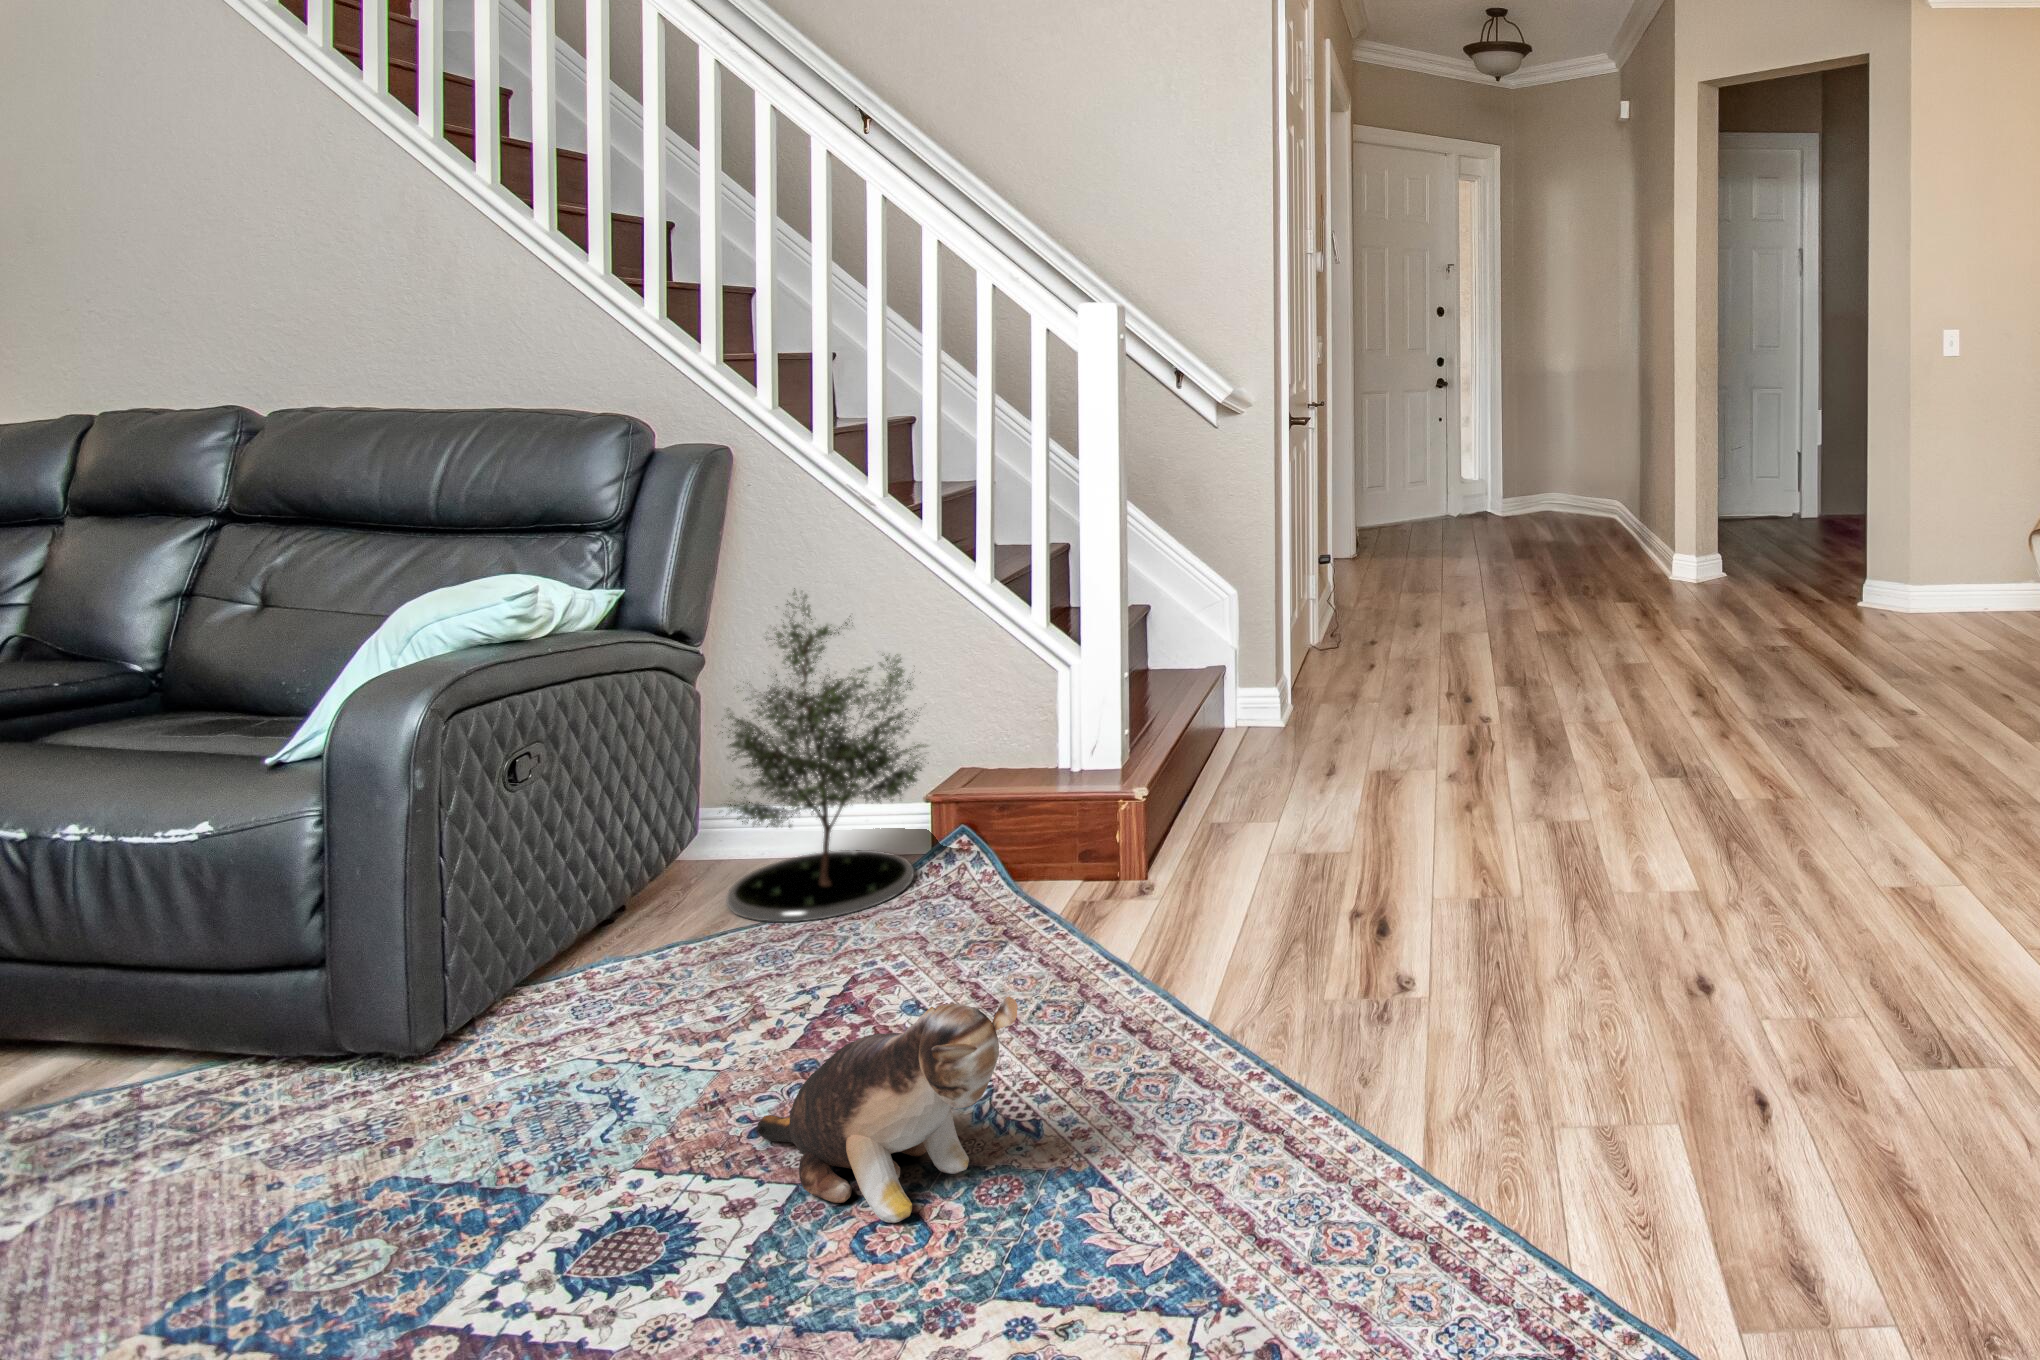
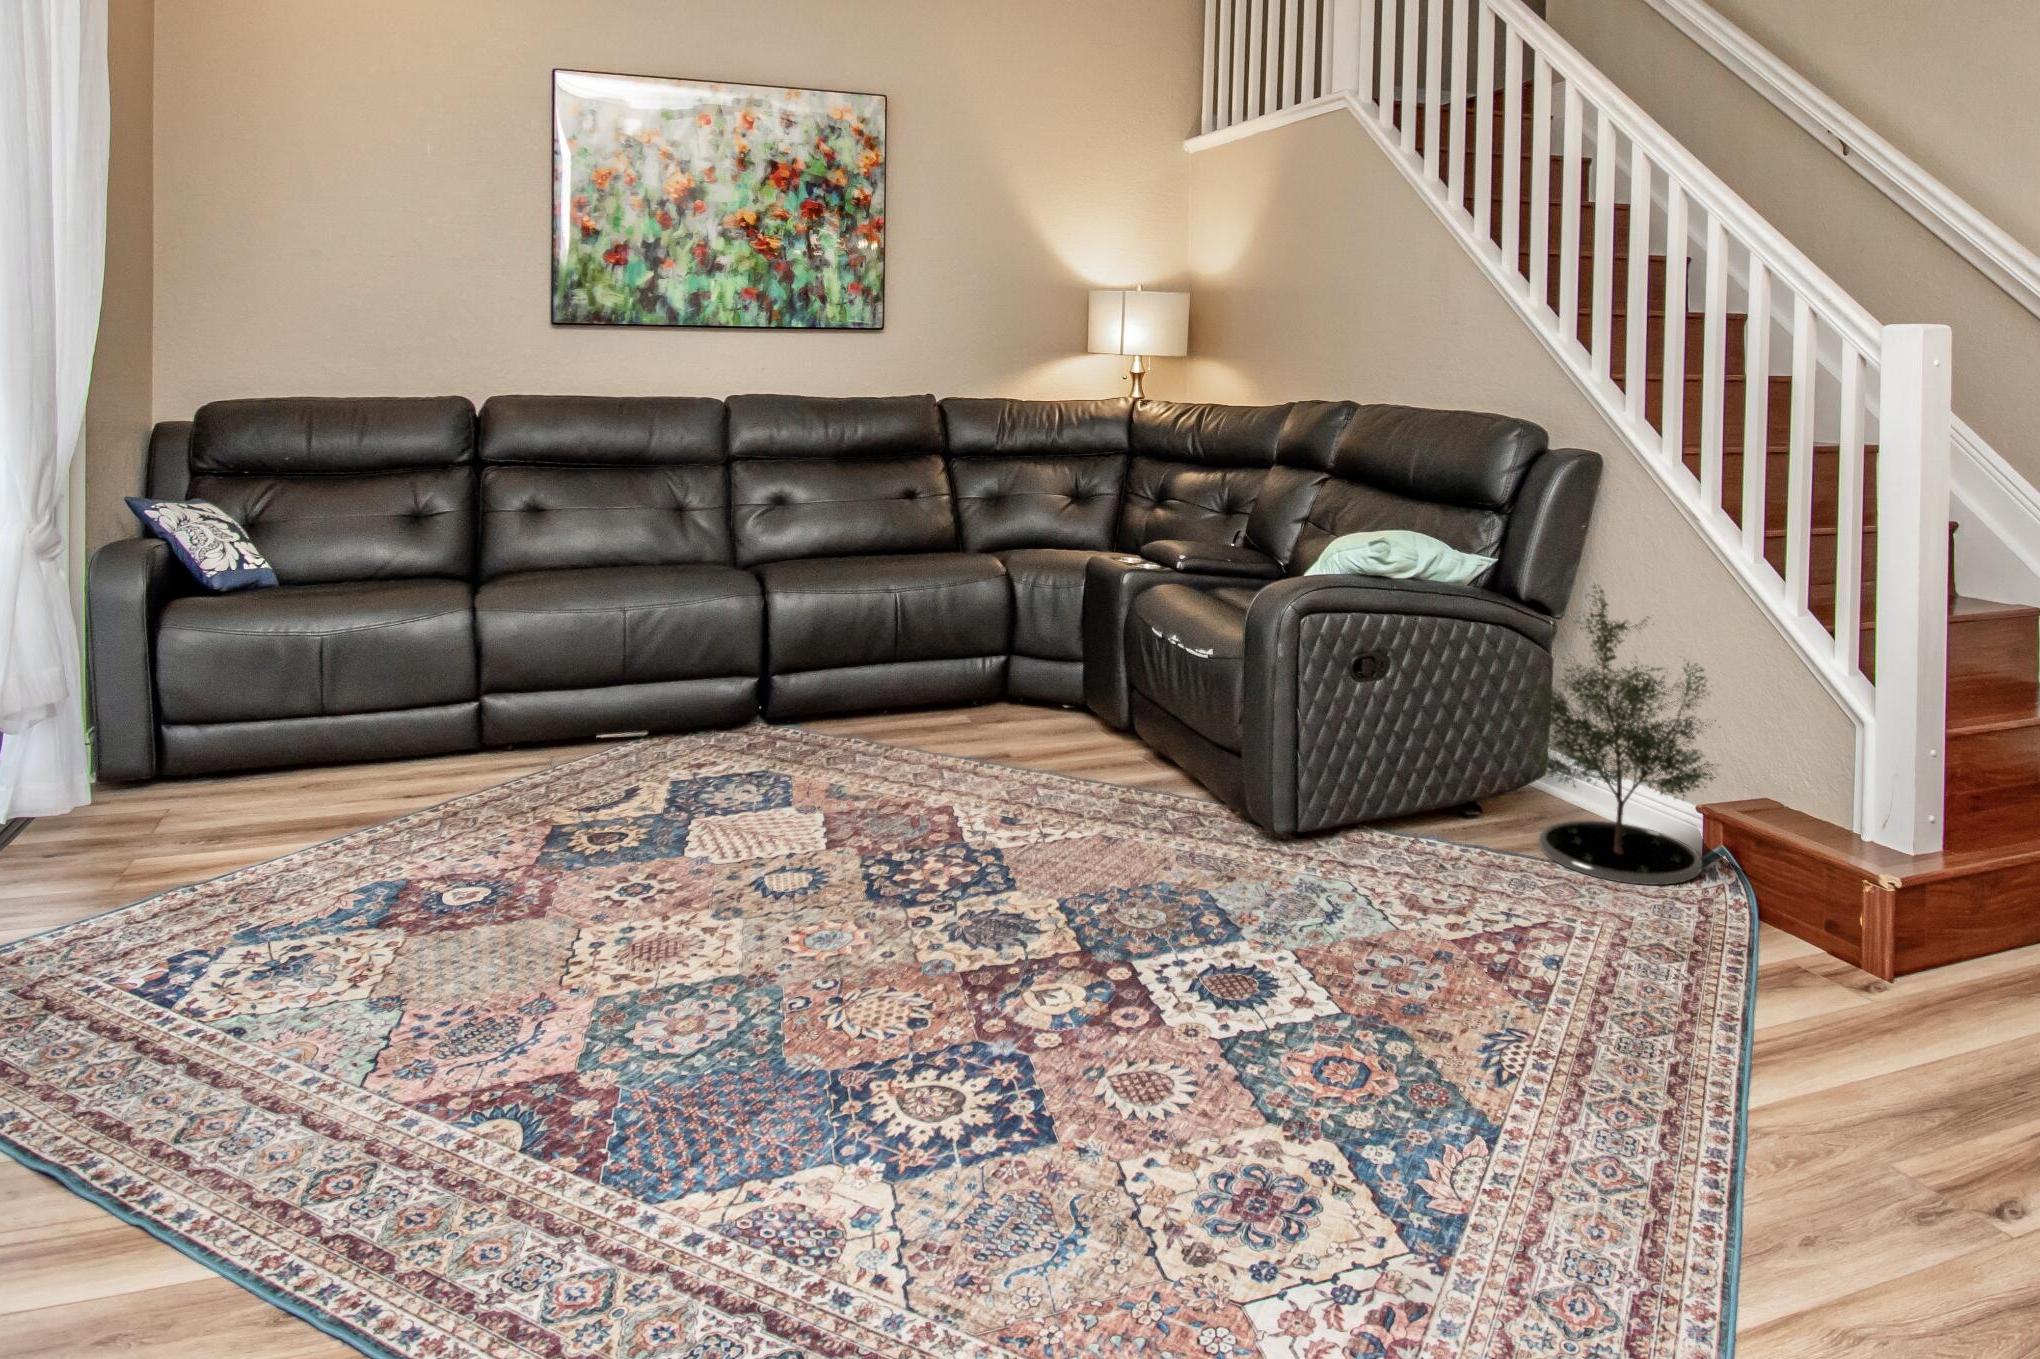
plush toy: present [757,996,1018,1223] -> none [1334,914,1431,1068]

